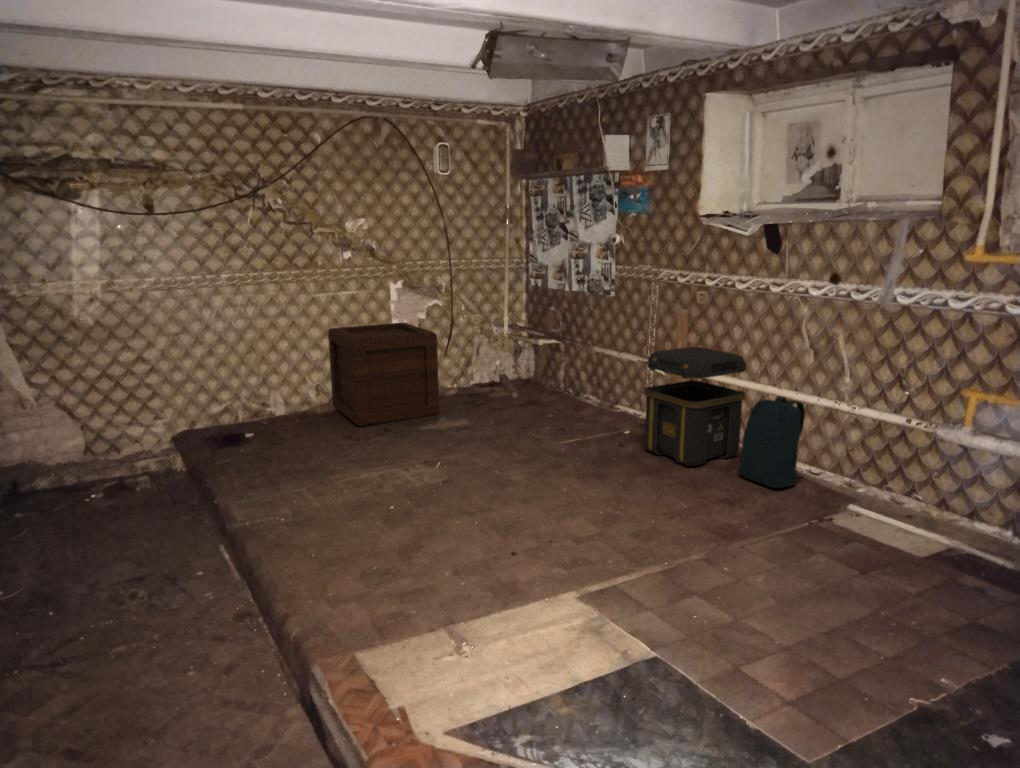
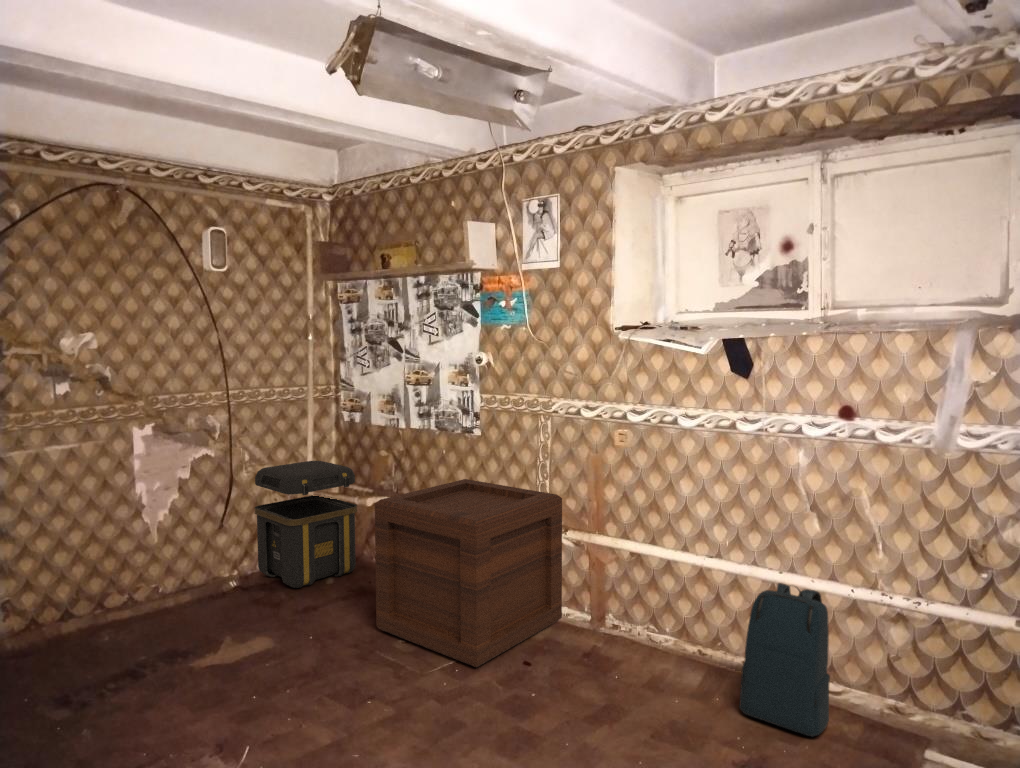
wooden crate: present [328,322,439,426] -> present [375,479,562,668]
toolbox: present [644,347,746,466] -> present [254,461,357,588]

